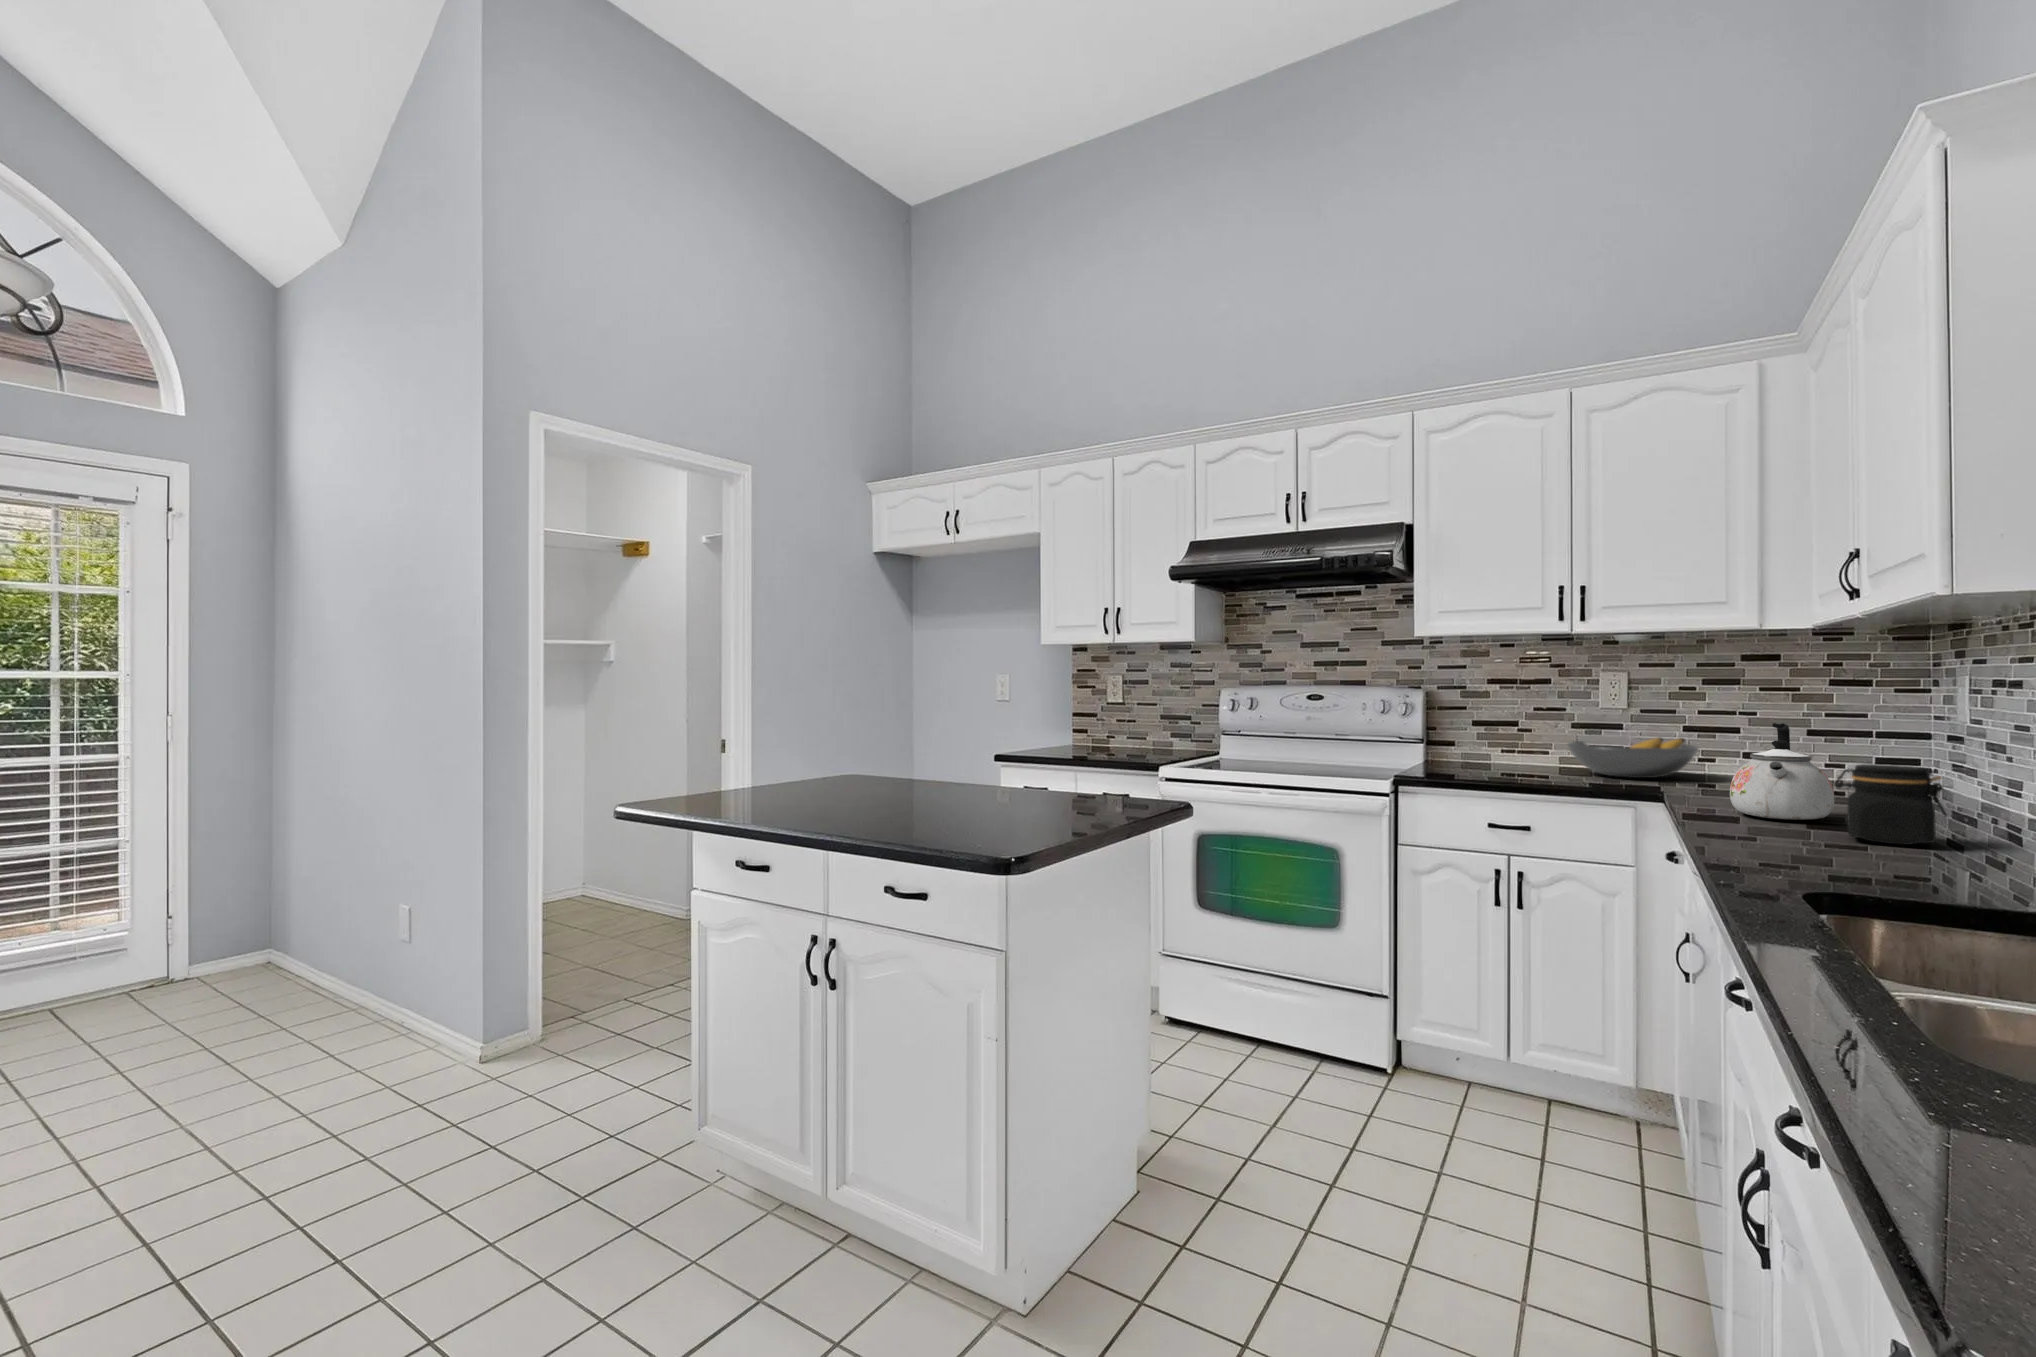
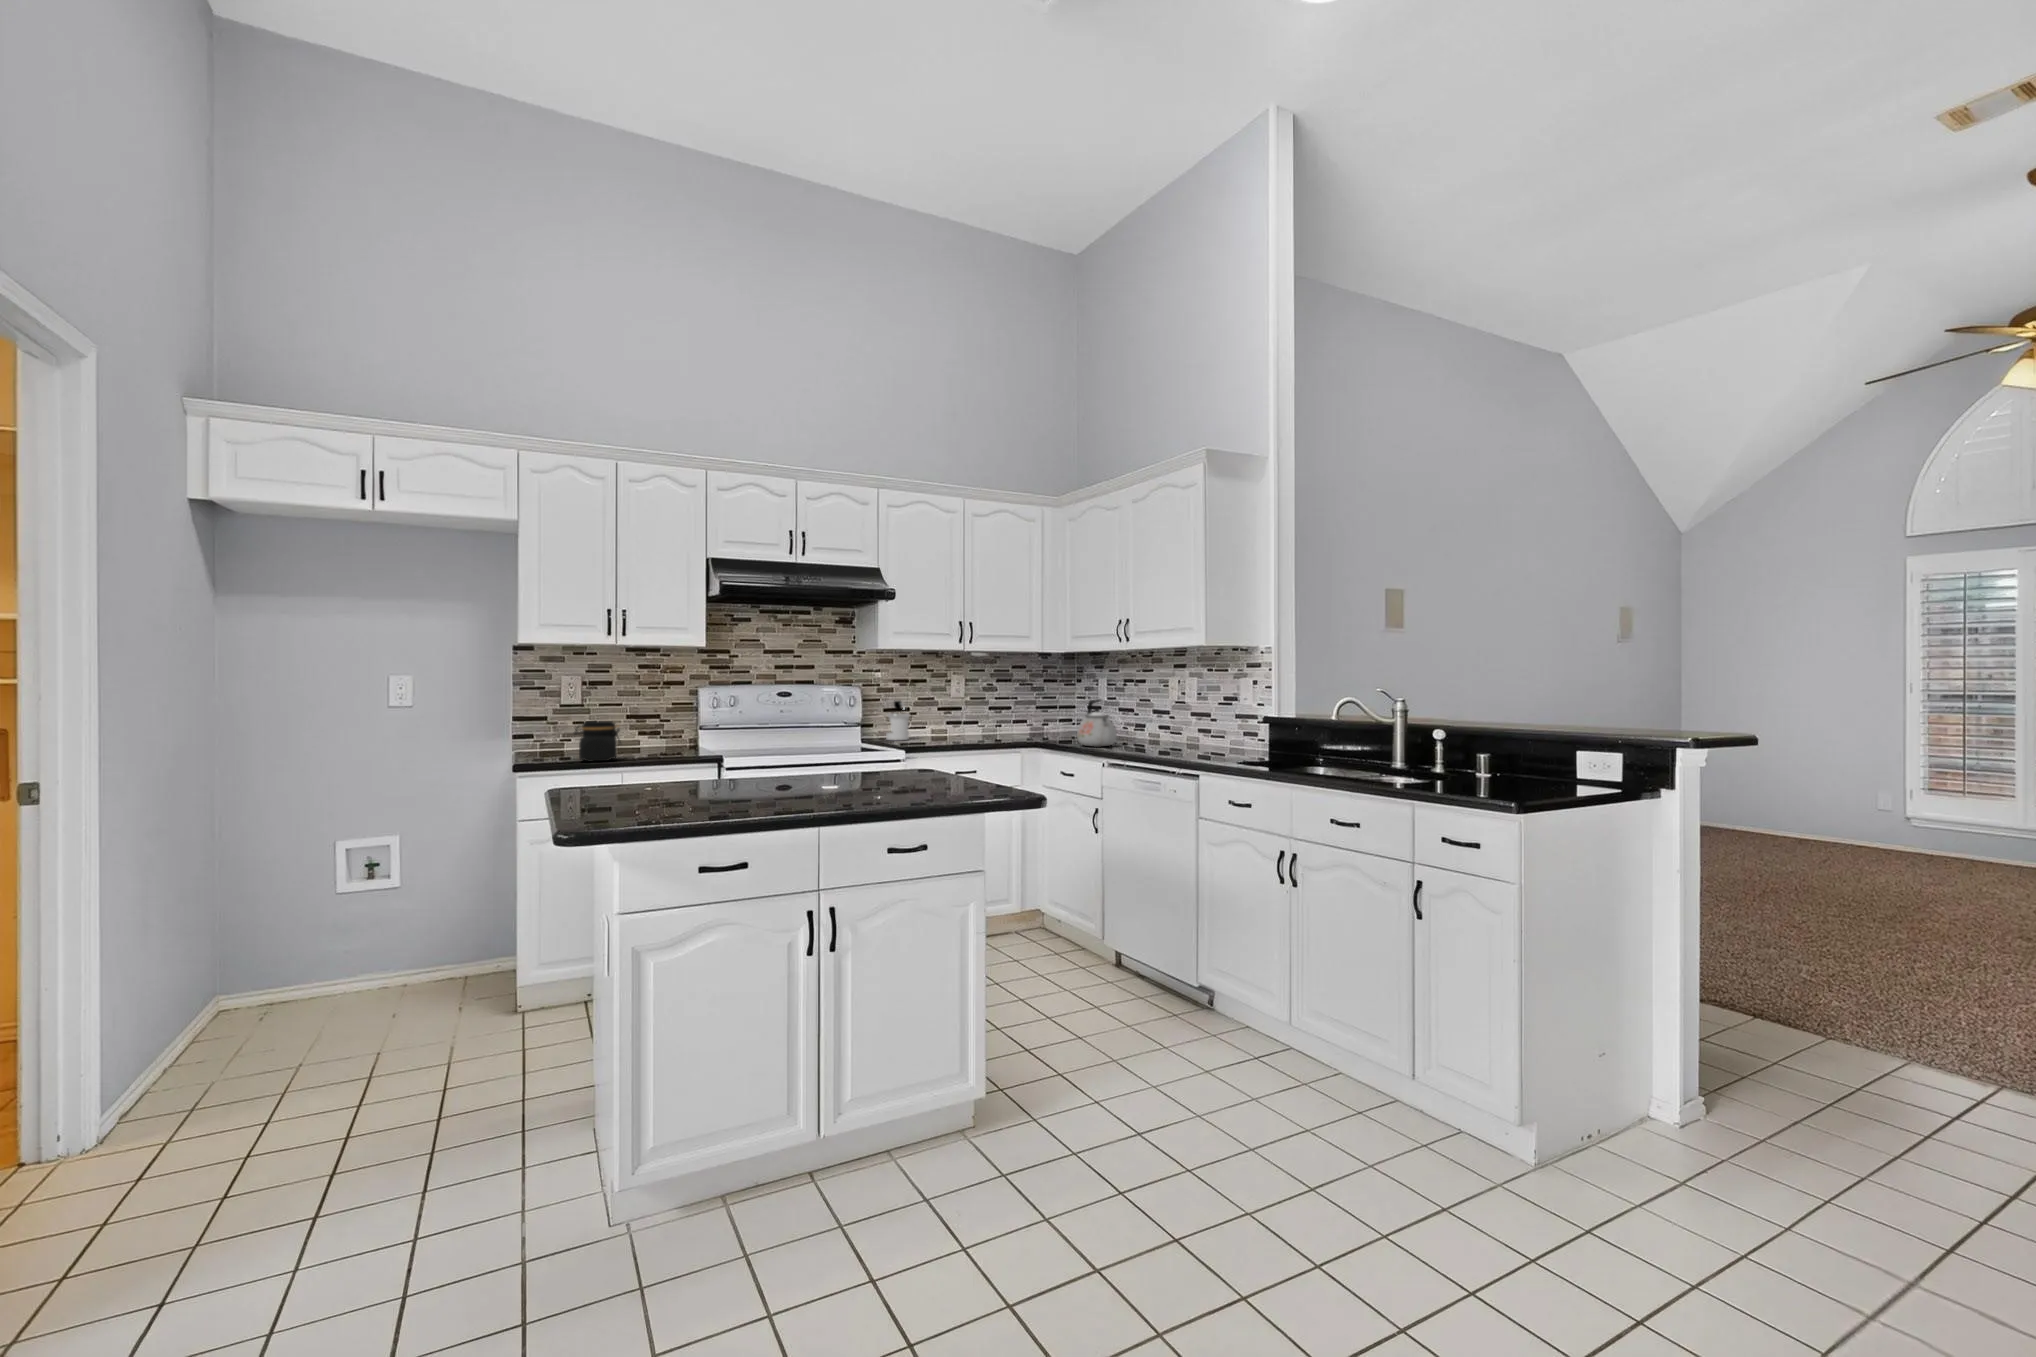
soap dispenser: none [1471,710,1511,770] -> present [886,701,909,740]
fruit bowl: present [1568,738,1699,778] -> none [939,713,1005,738]
jar: present [1834,764,1947,845] -> present [574,721,620,761]

